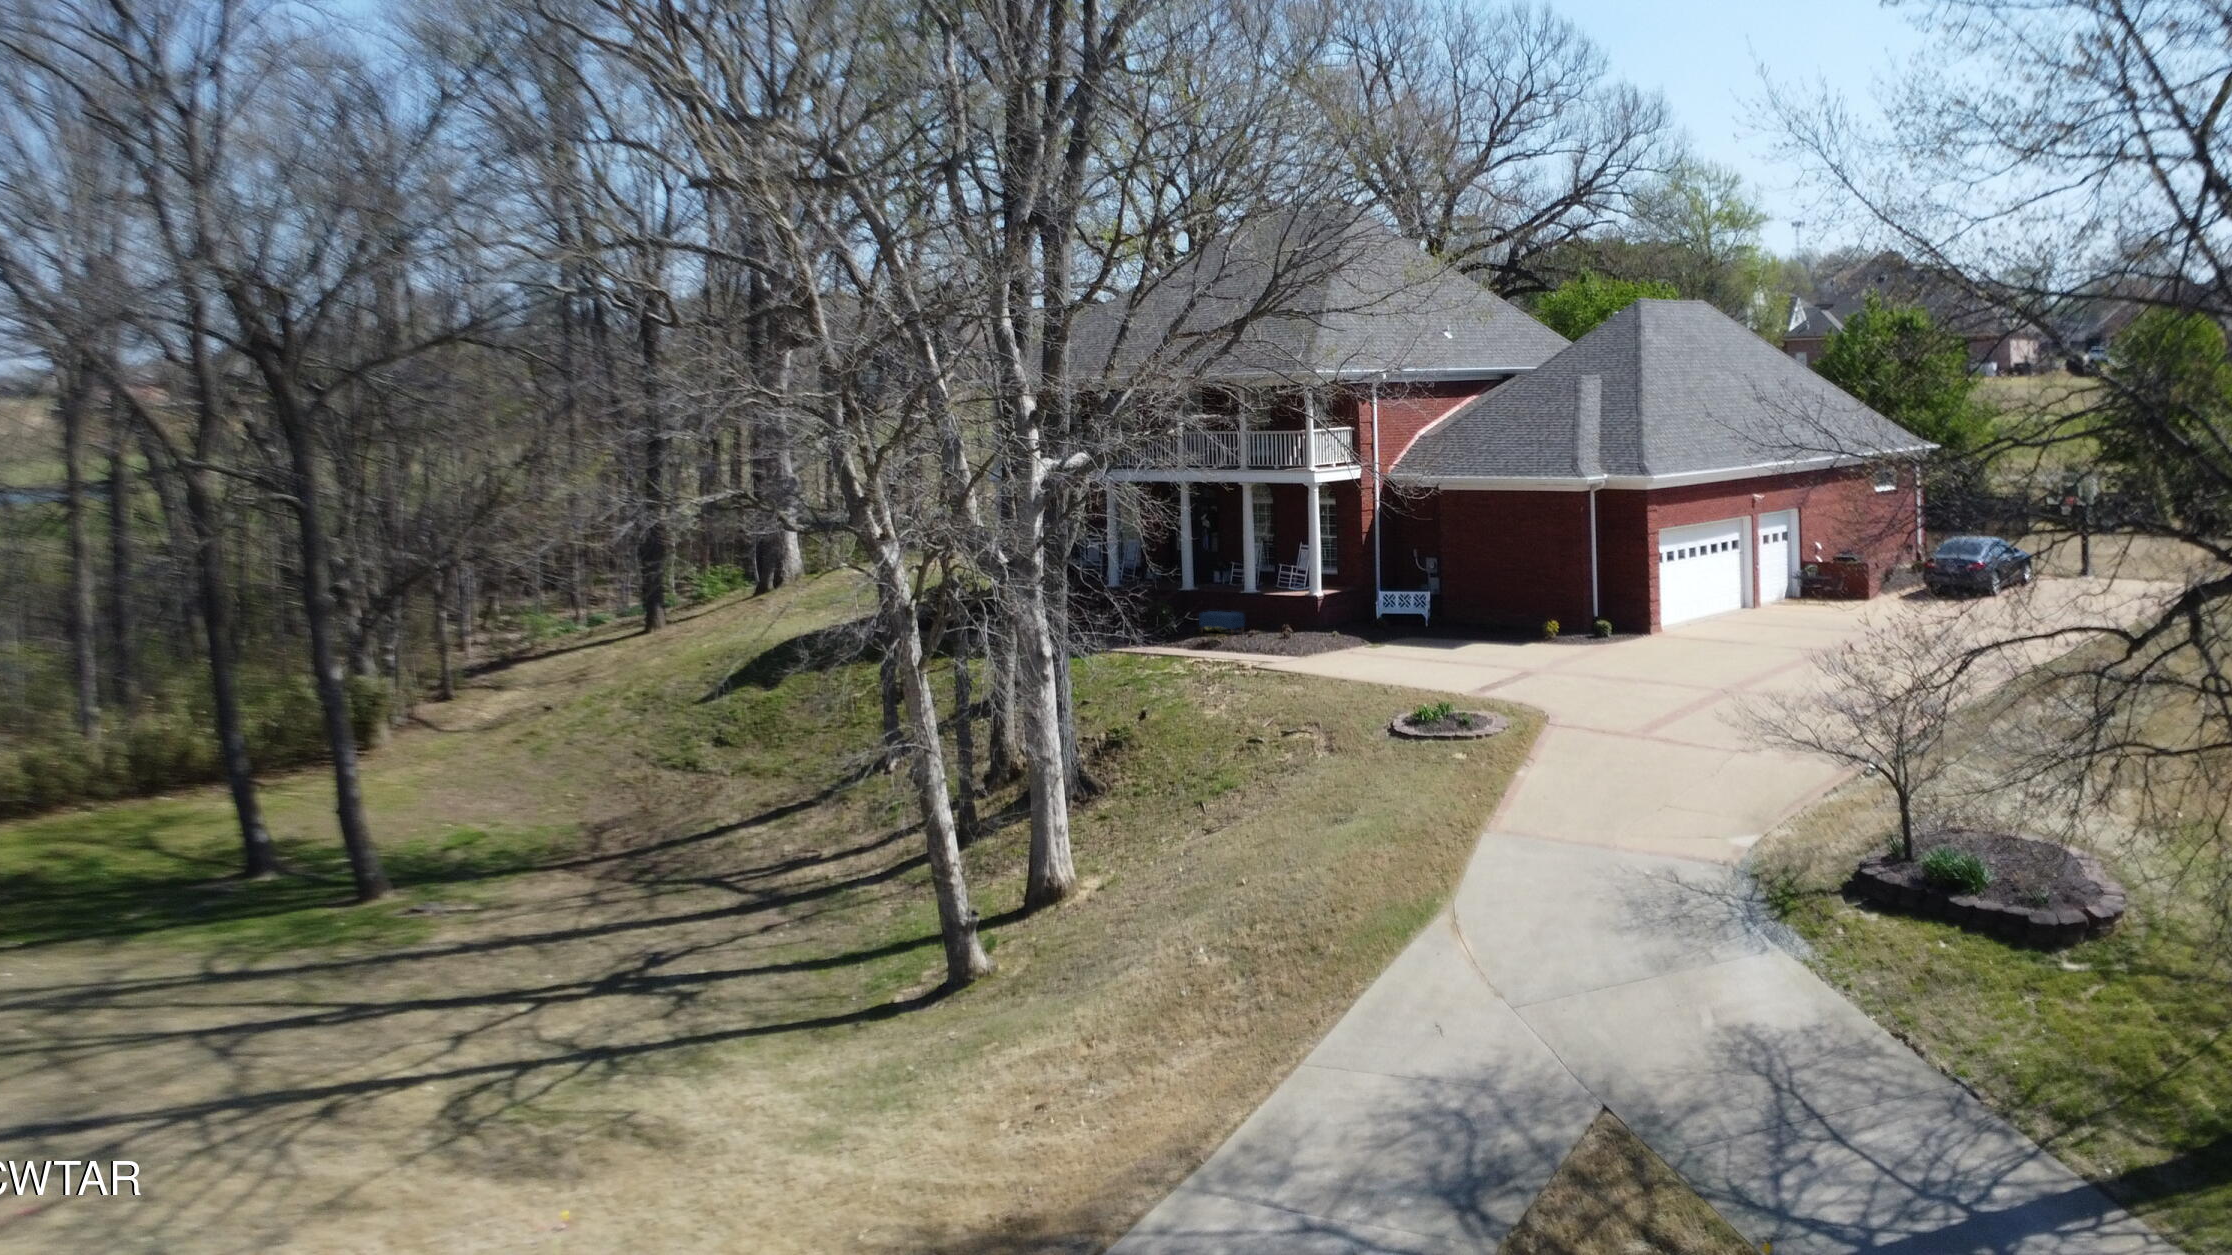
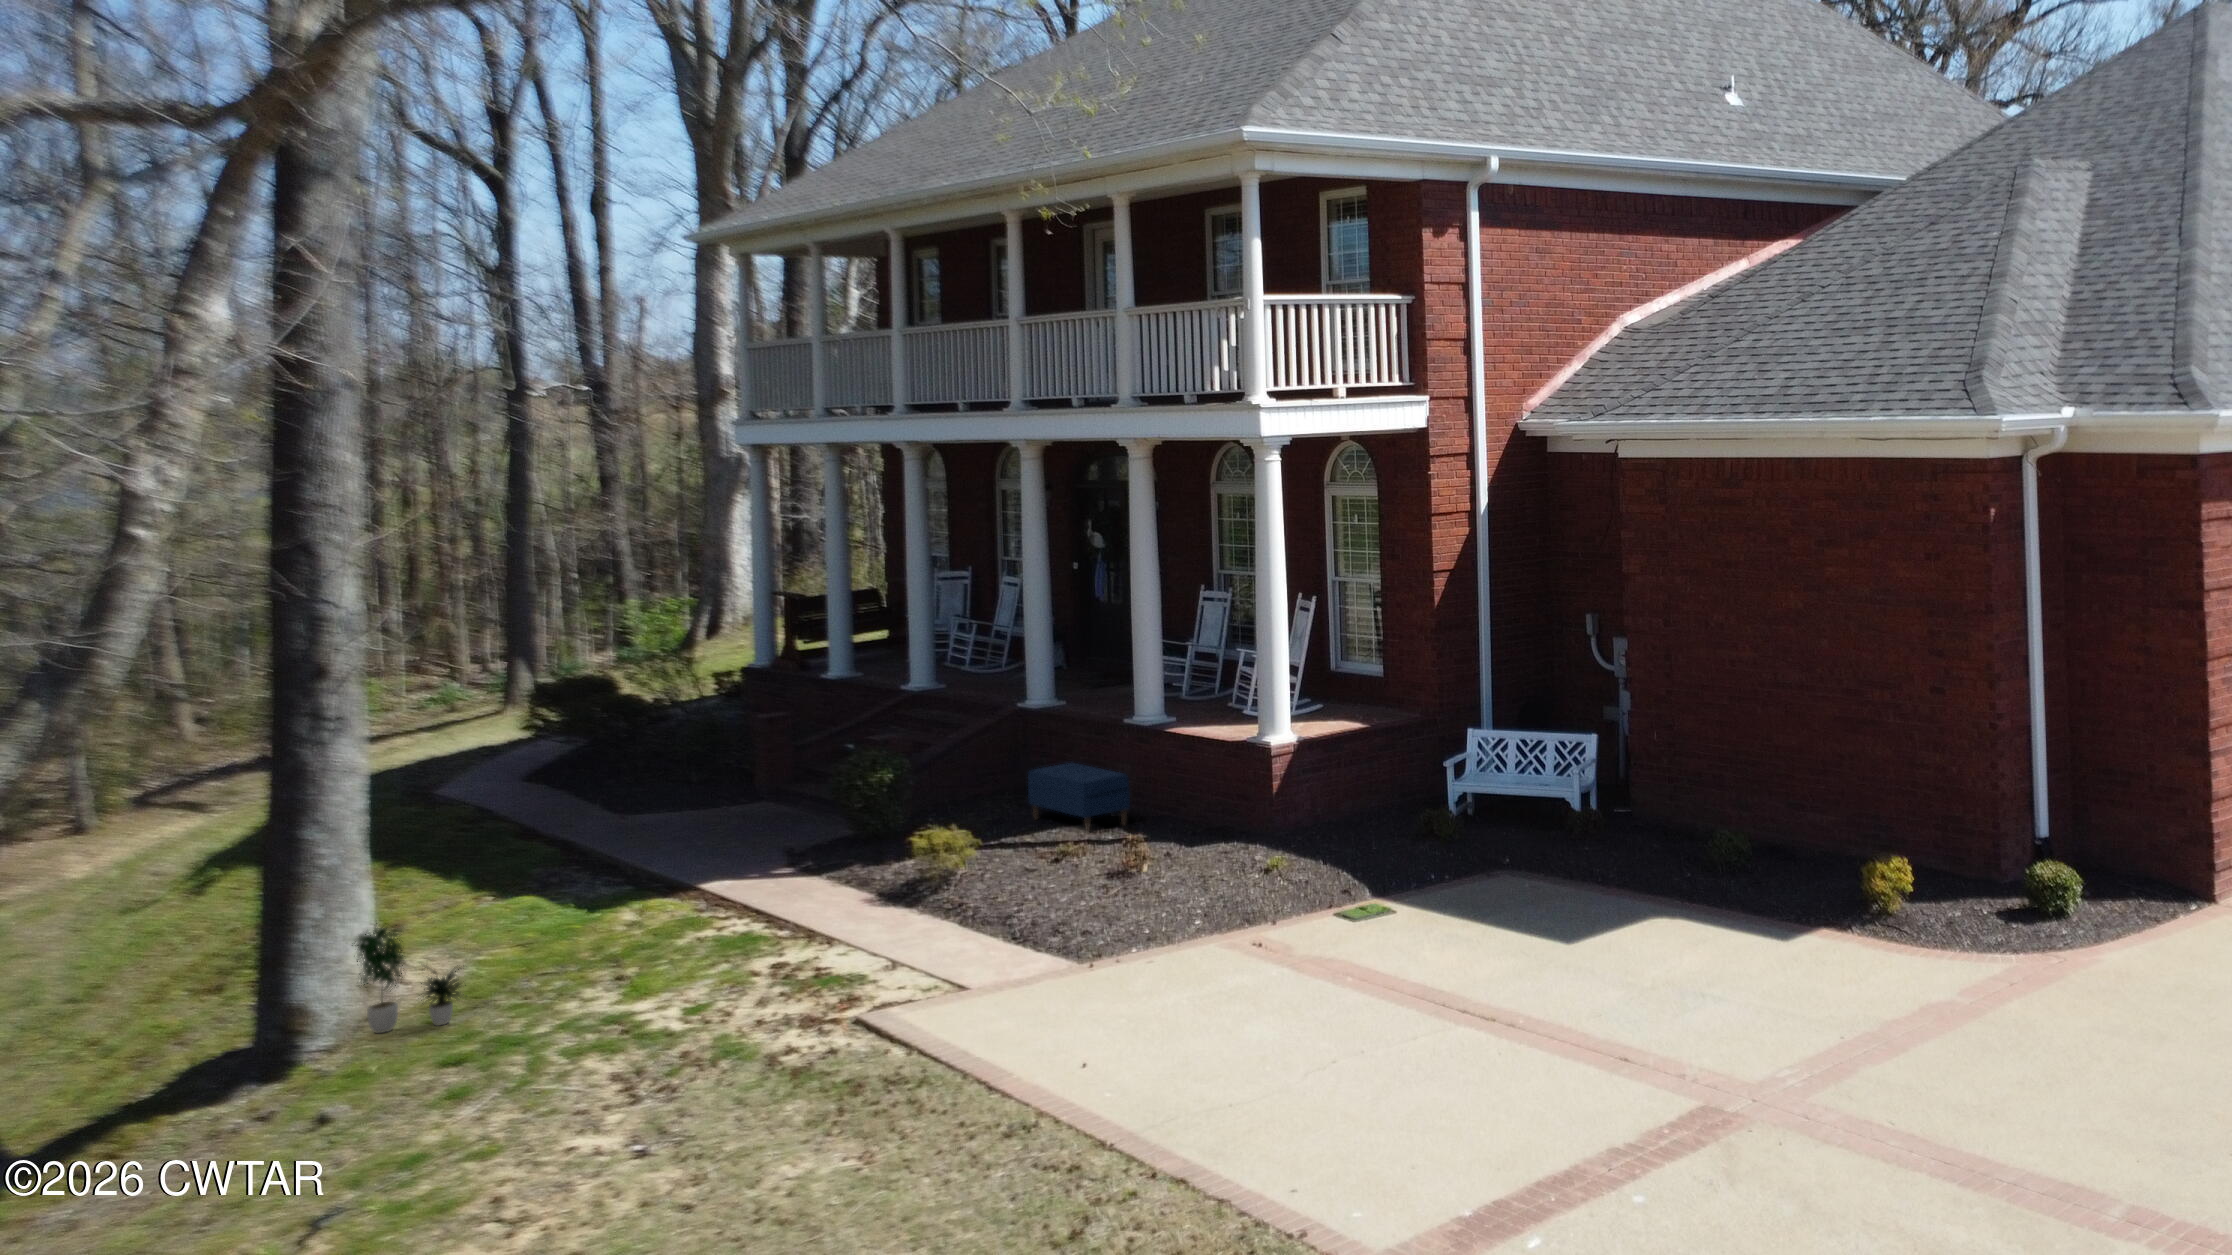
potted plant: none [1089,641,1121,677] -> present [352,923,466,1033]

